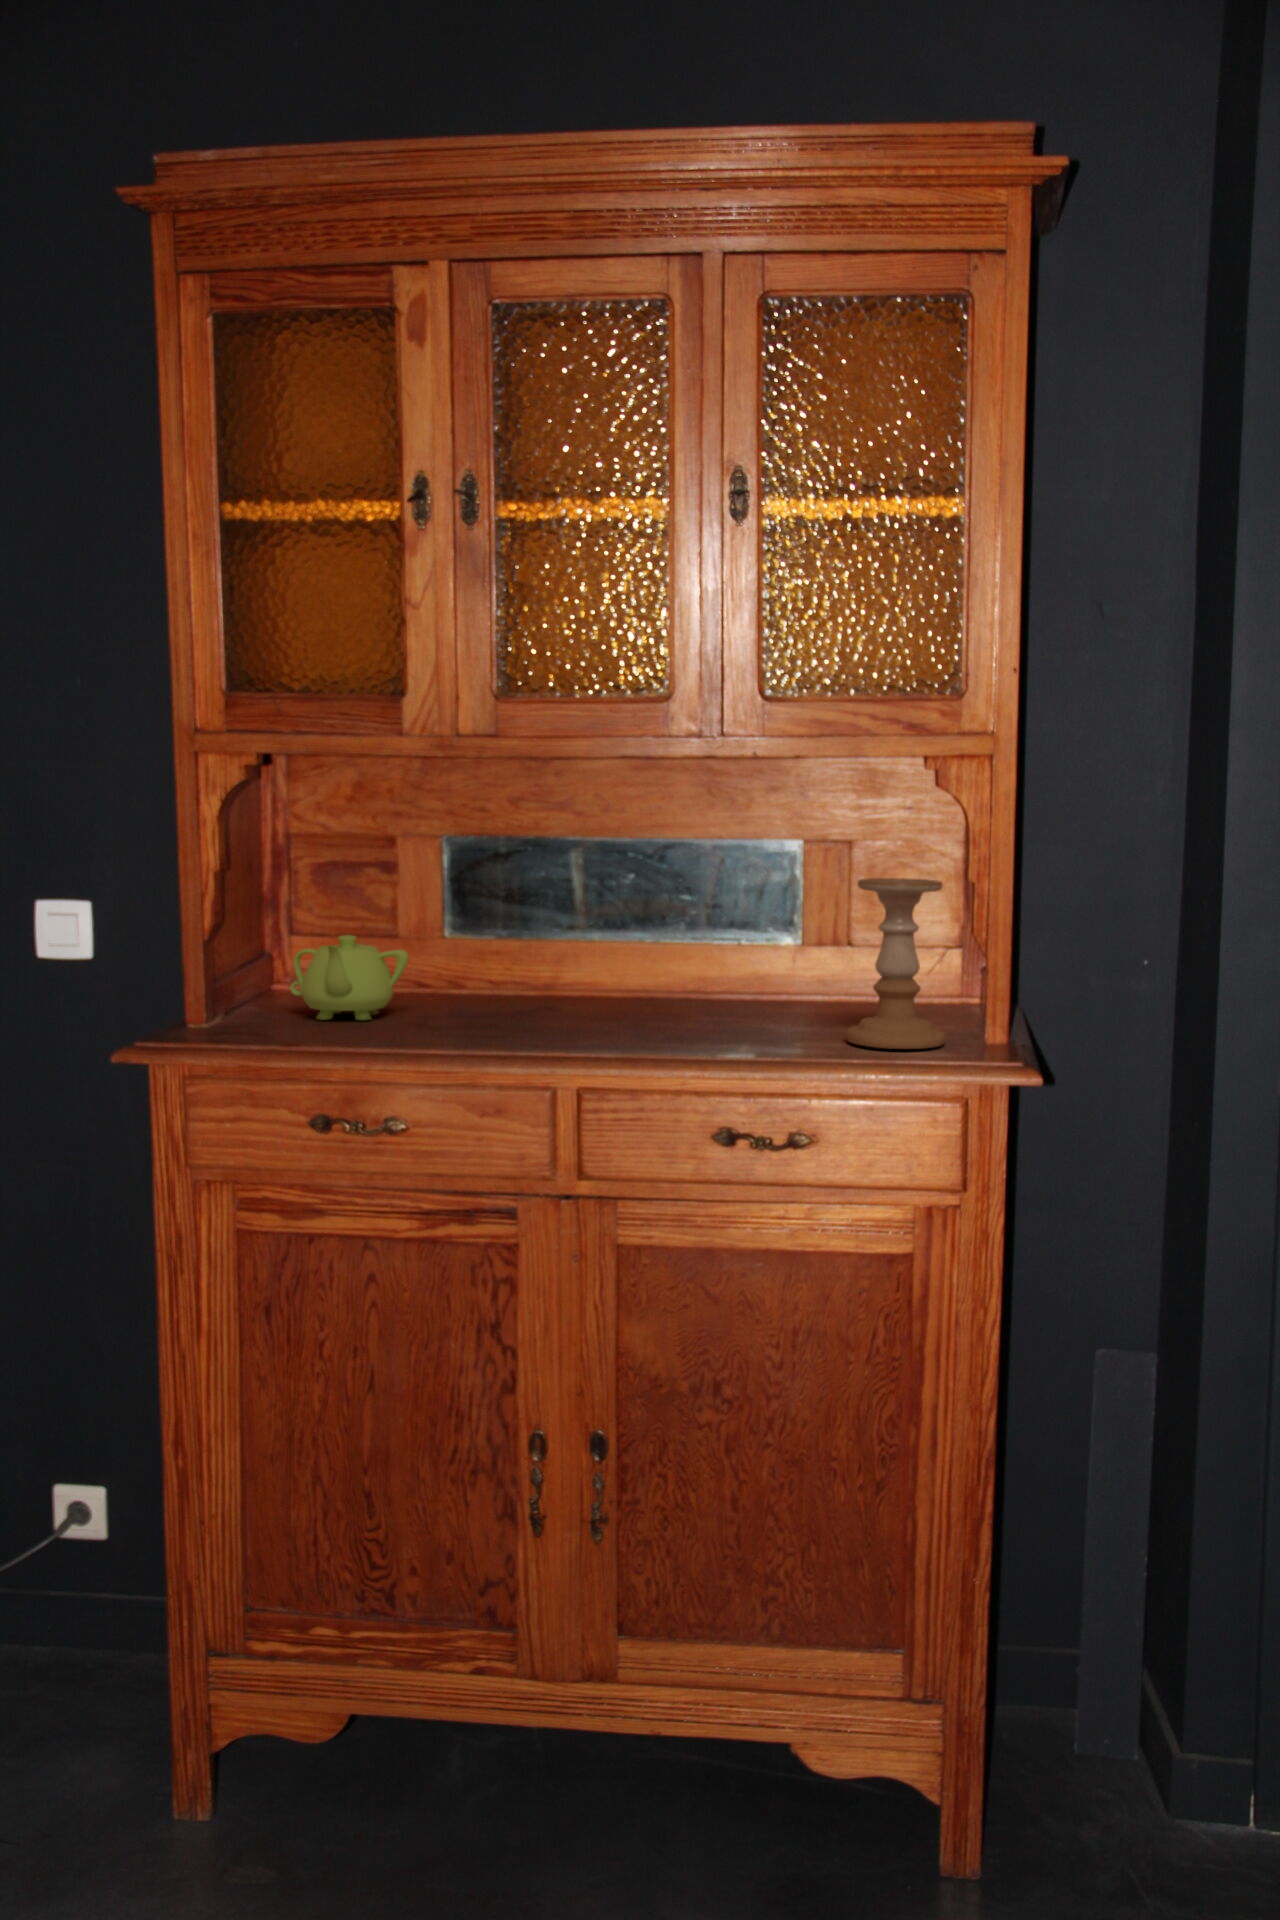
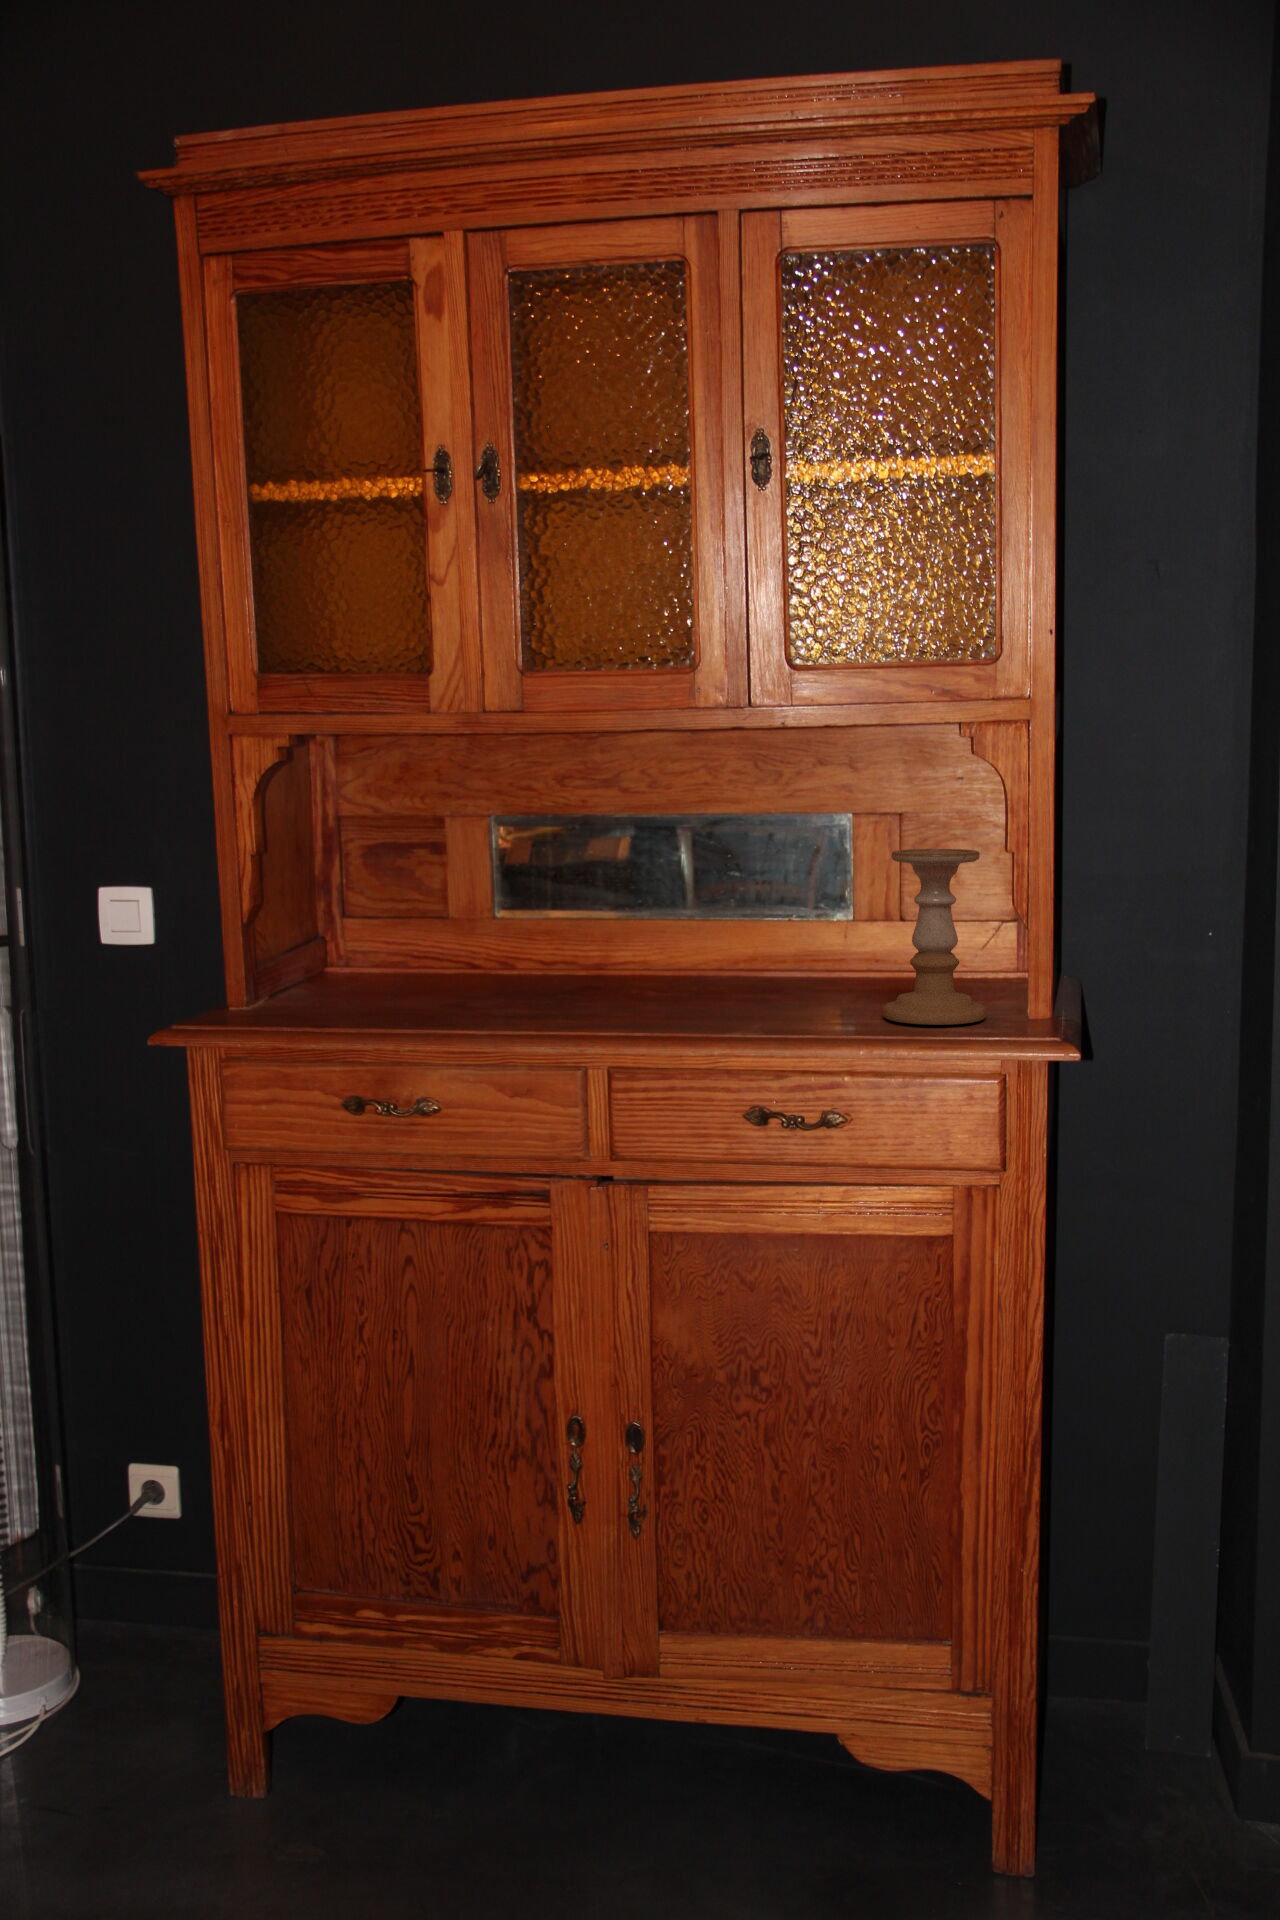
teapot: present [290,935,409,1020] -> none [331,917,447,1002]

